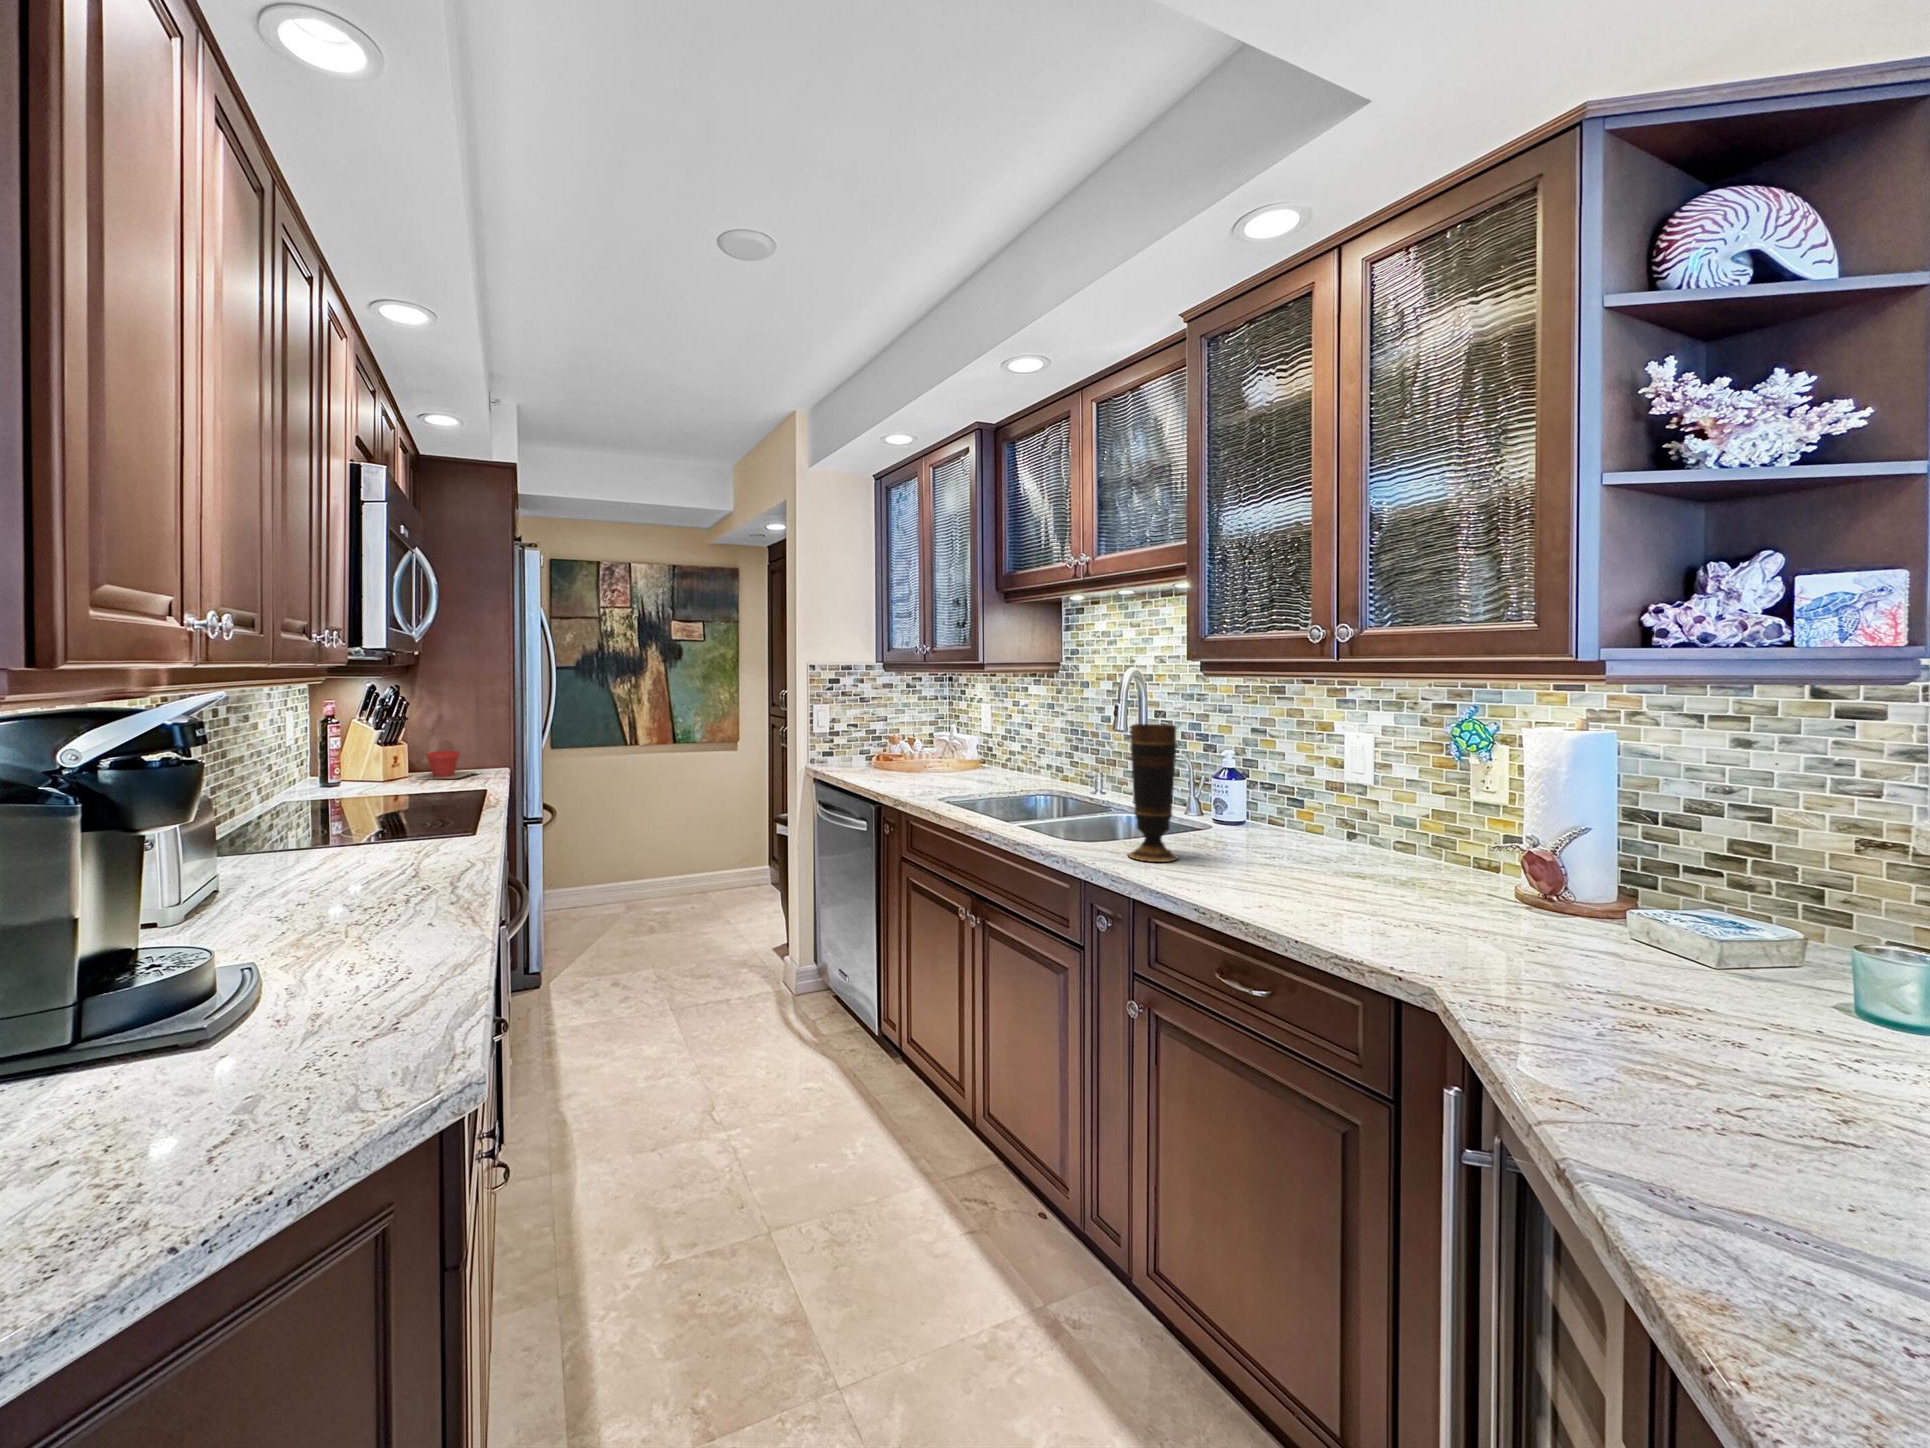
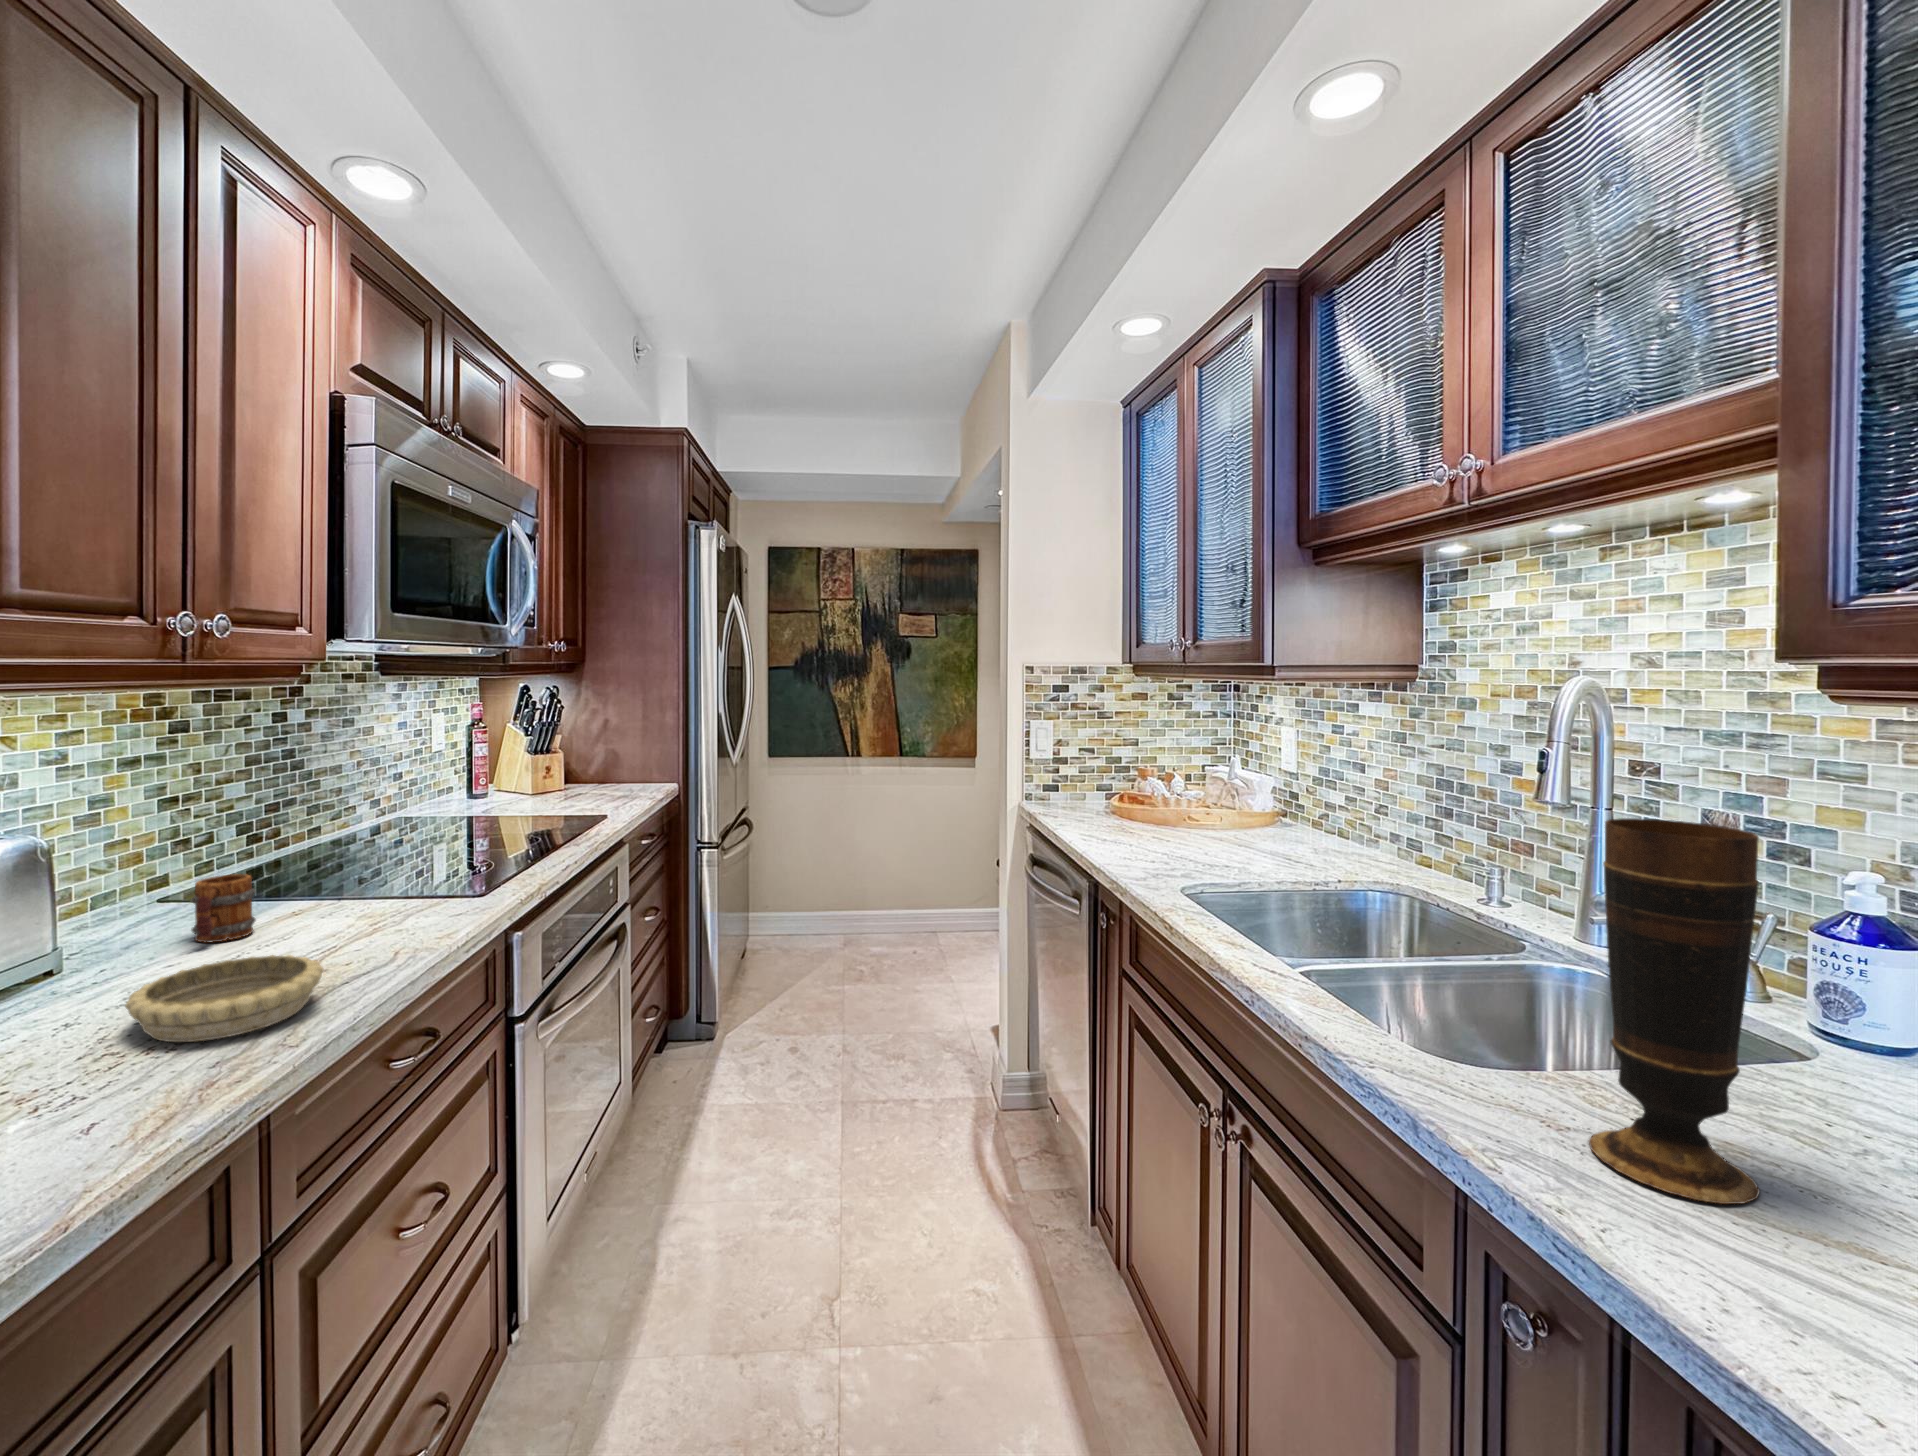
plant pot: present [415,751,480,780] -> none [562,763,653,796]
mug: none [281,821,323,869] -> present [191,874,256,943]
decorative bowl: none [342,857,459,903] -> present [125,955,324,1042]

